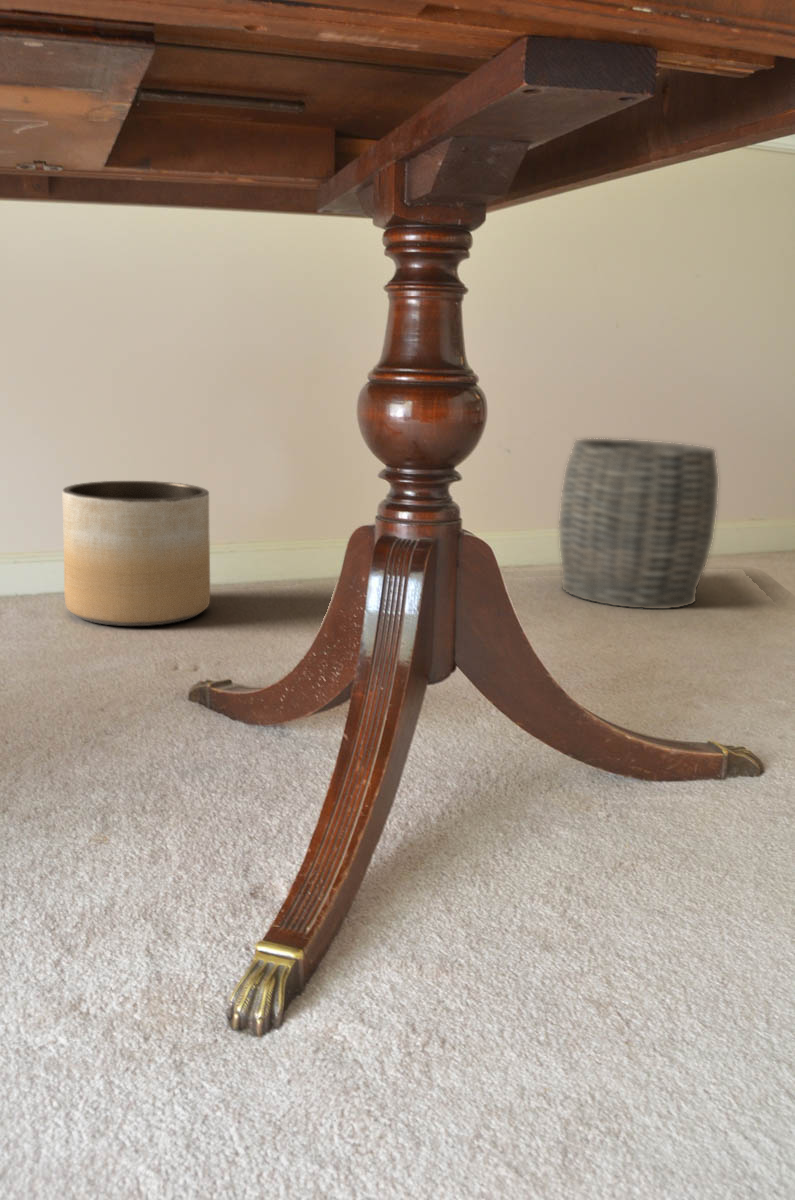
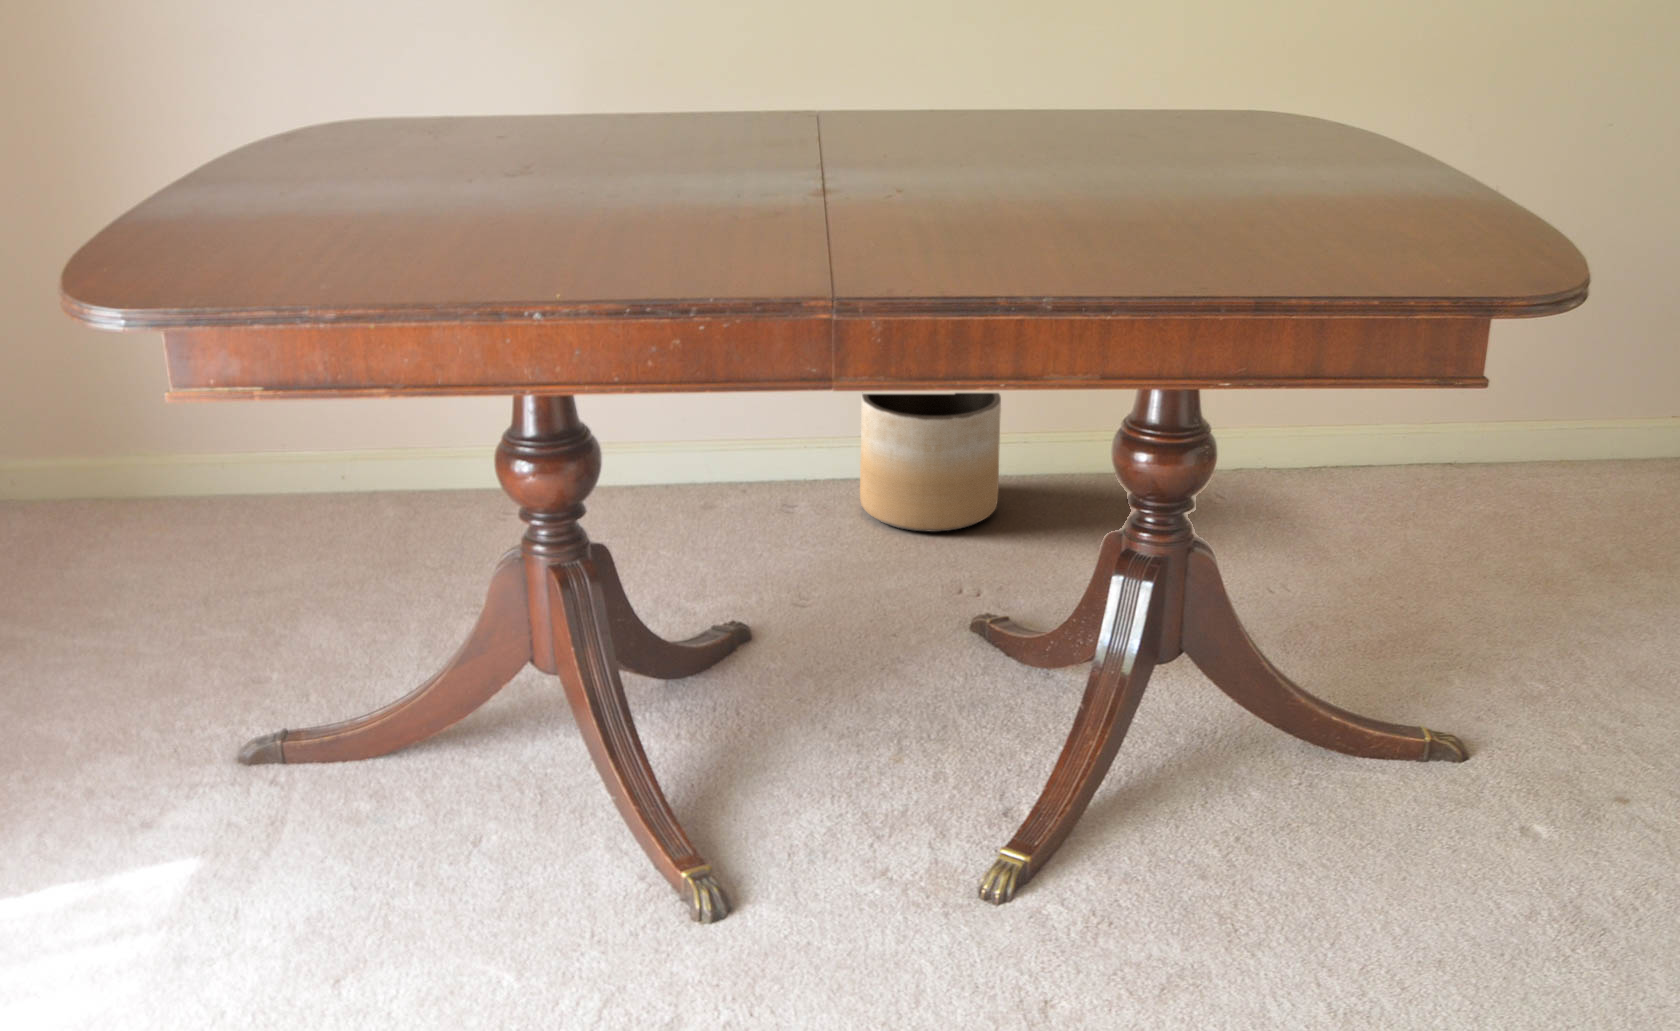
woven basket: present [559,439,718,609] -> none [1400,317,1599,533]

